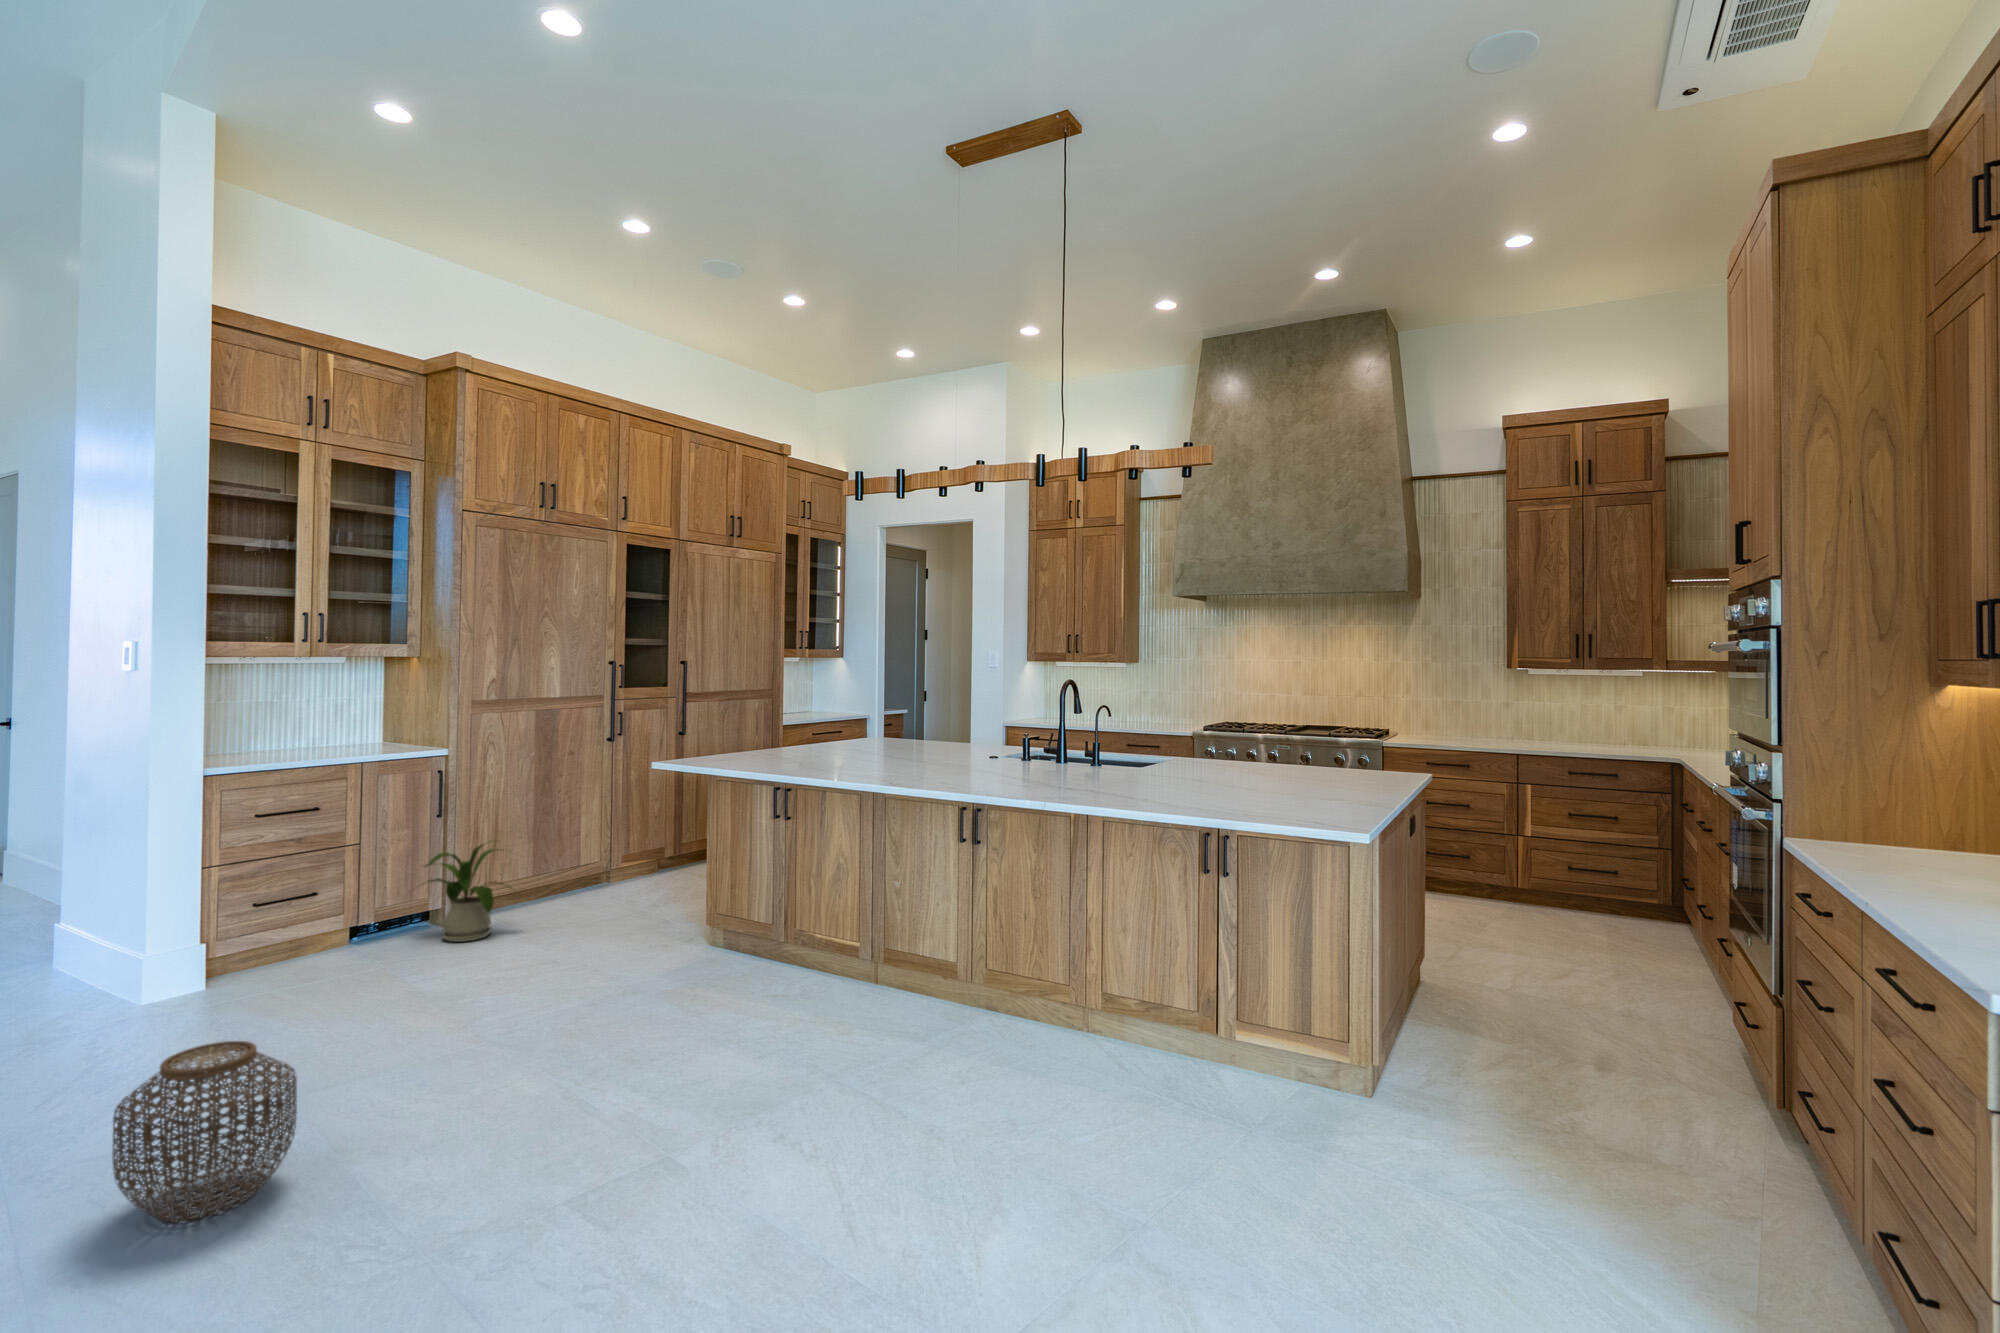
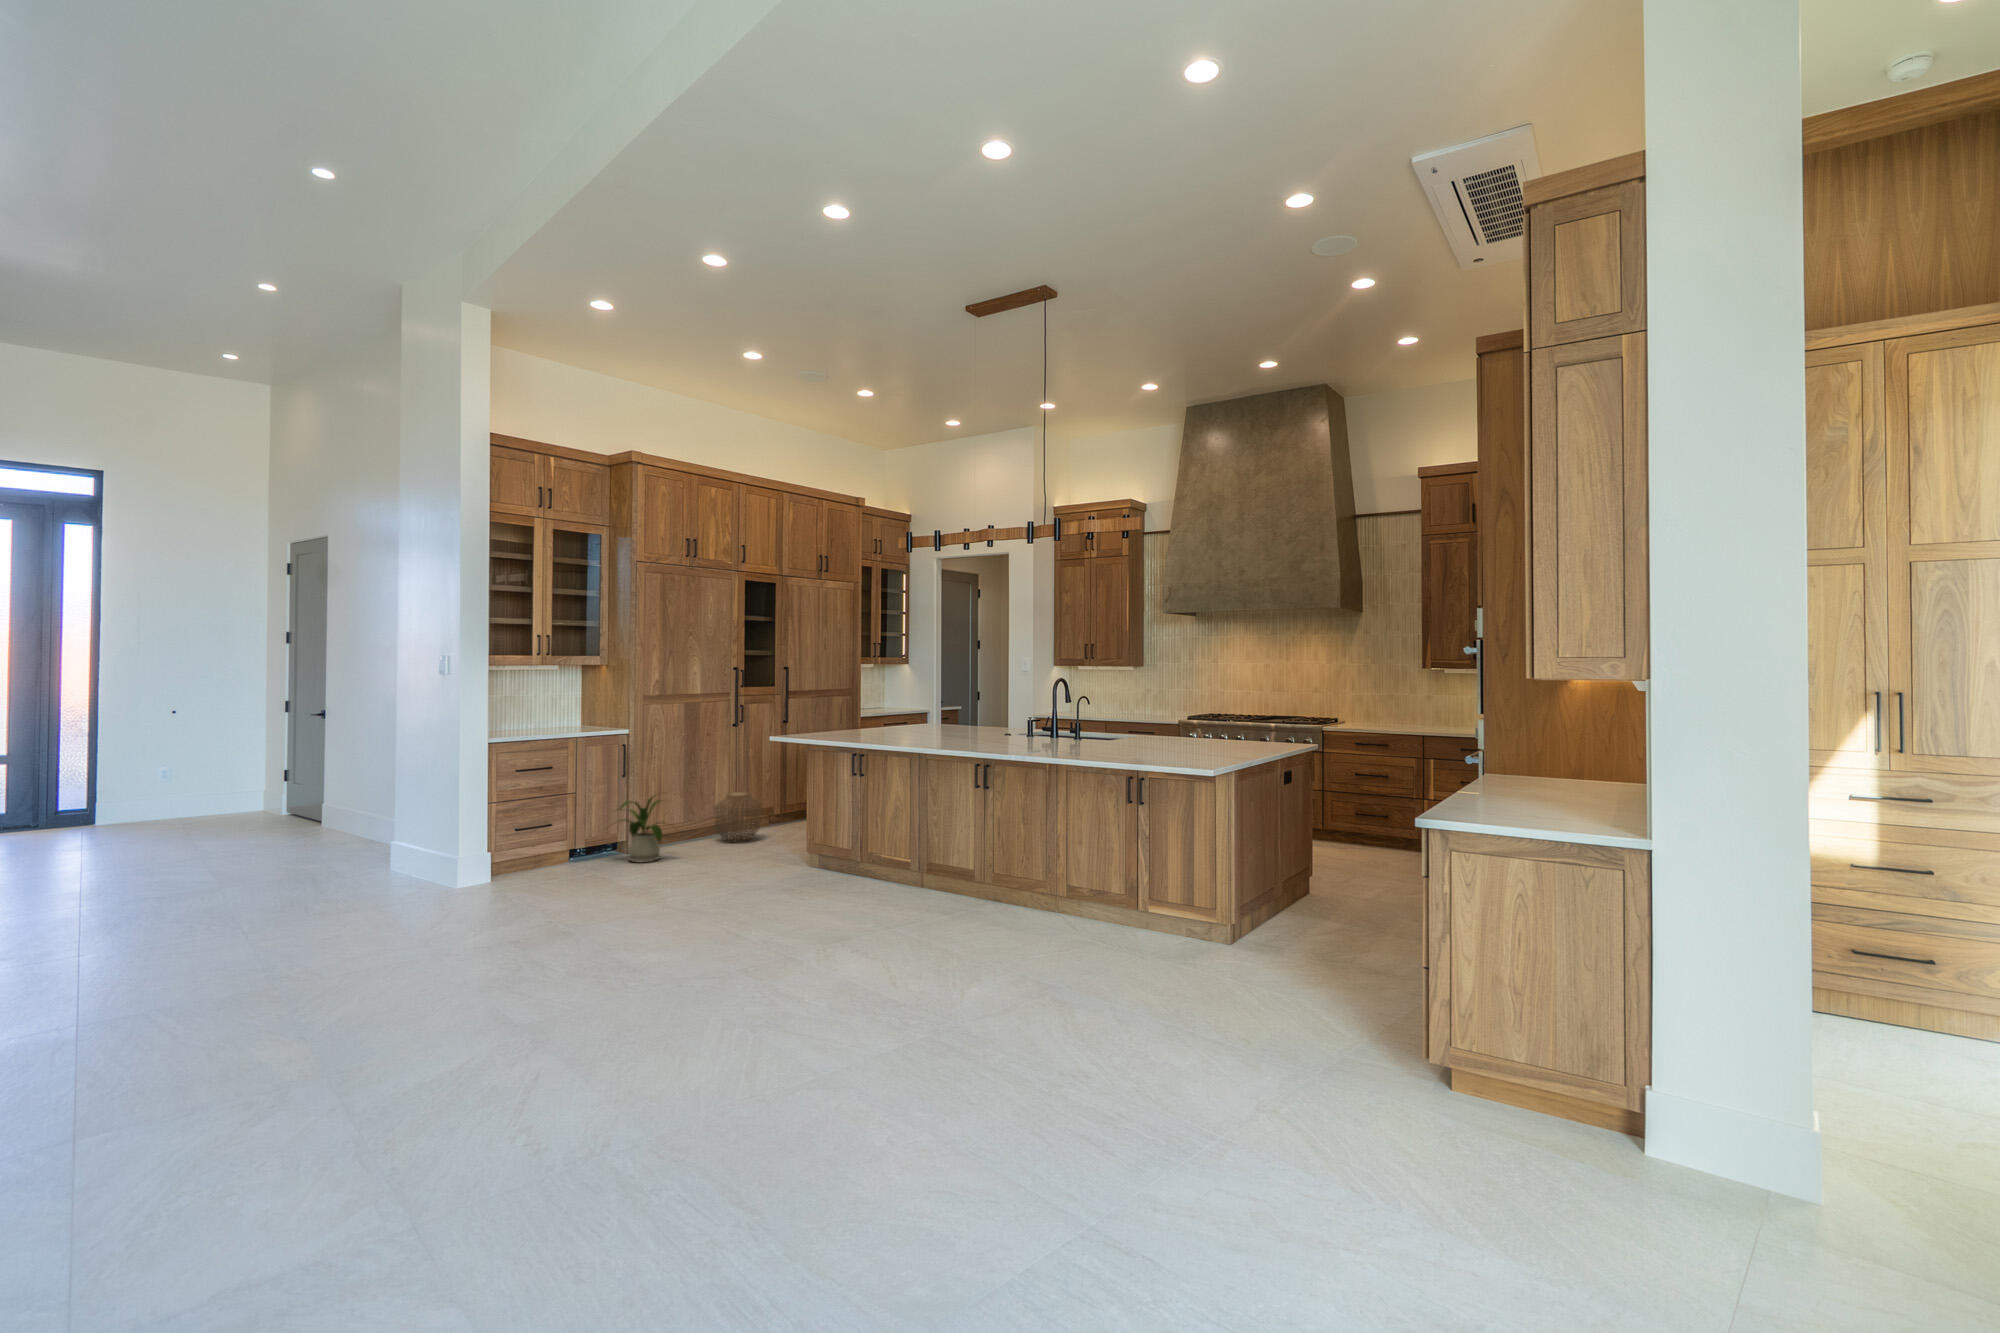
woven basket: present [112,1041,297,1222] -> present [715,792,761,842]

